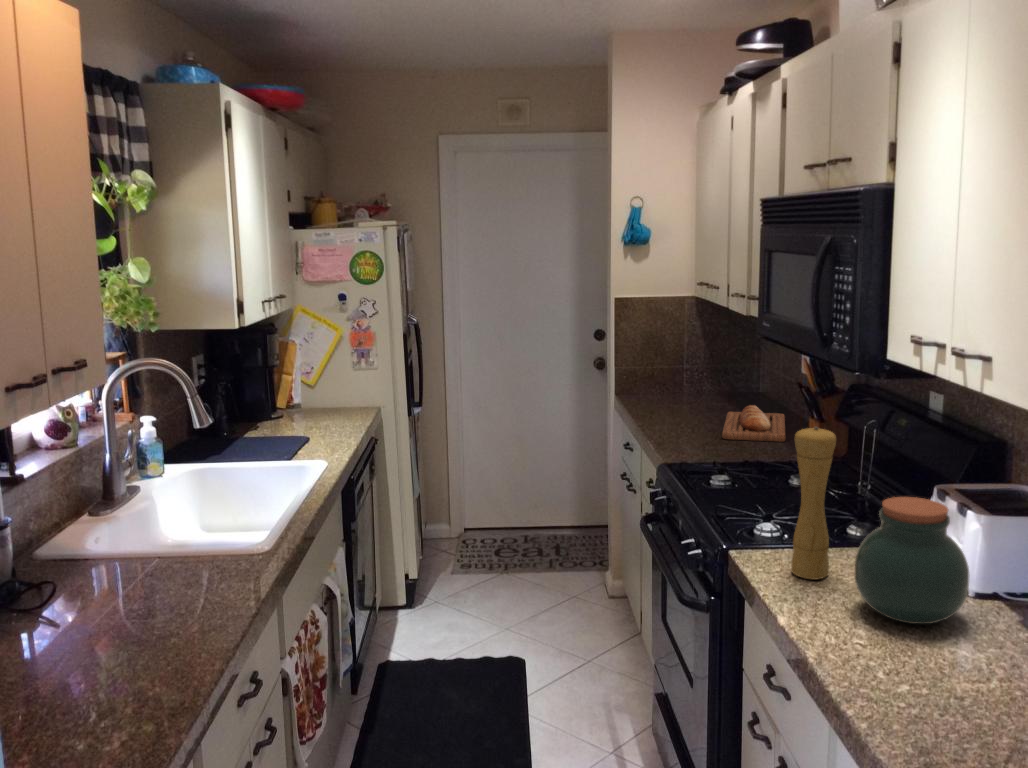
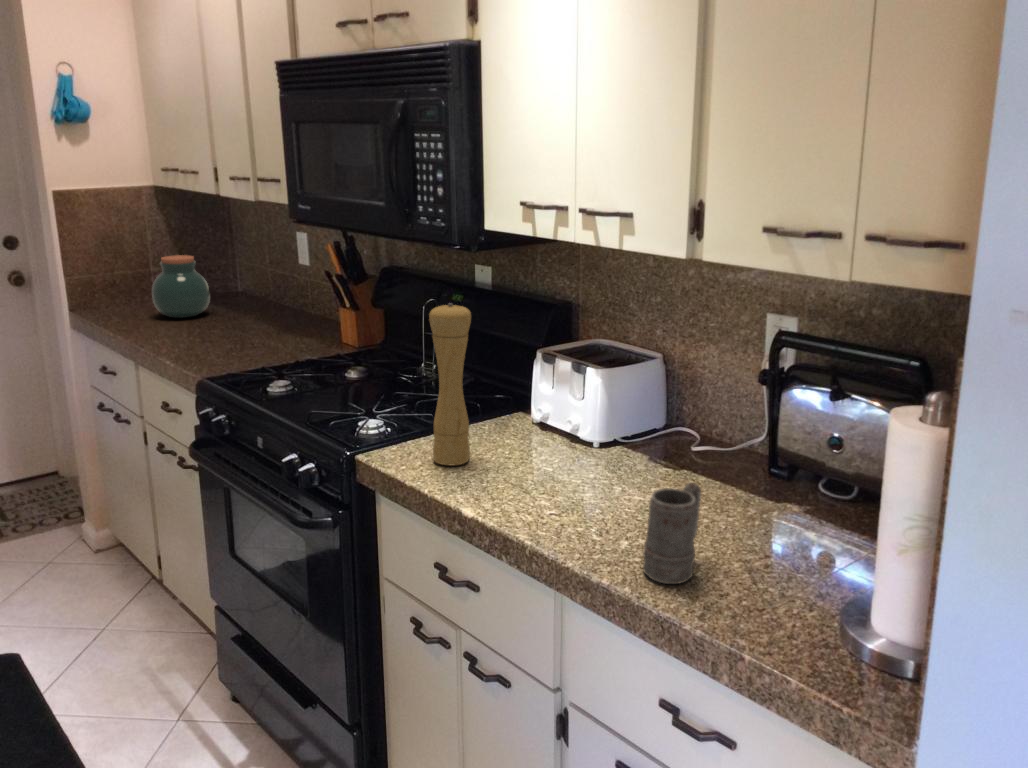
bread loaf: present [722,405,785,442] -> none [227,305,308,343]
jar: present [854,497,970,624] -> present [152,255,210,318]
mug: none [890,637,970,738] -> present [643,483,701,584]

